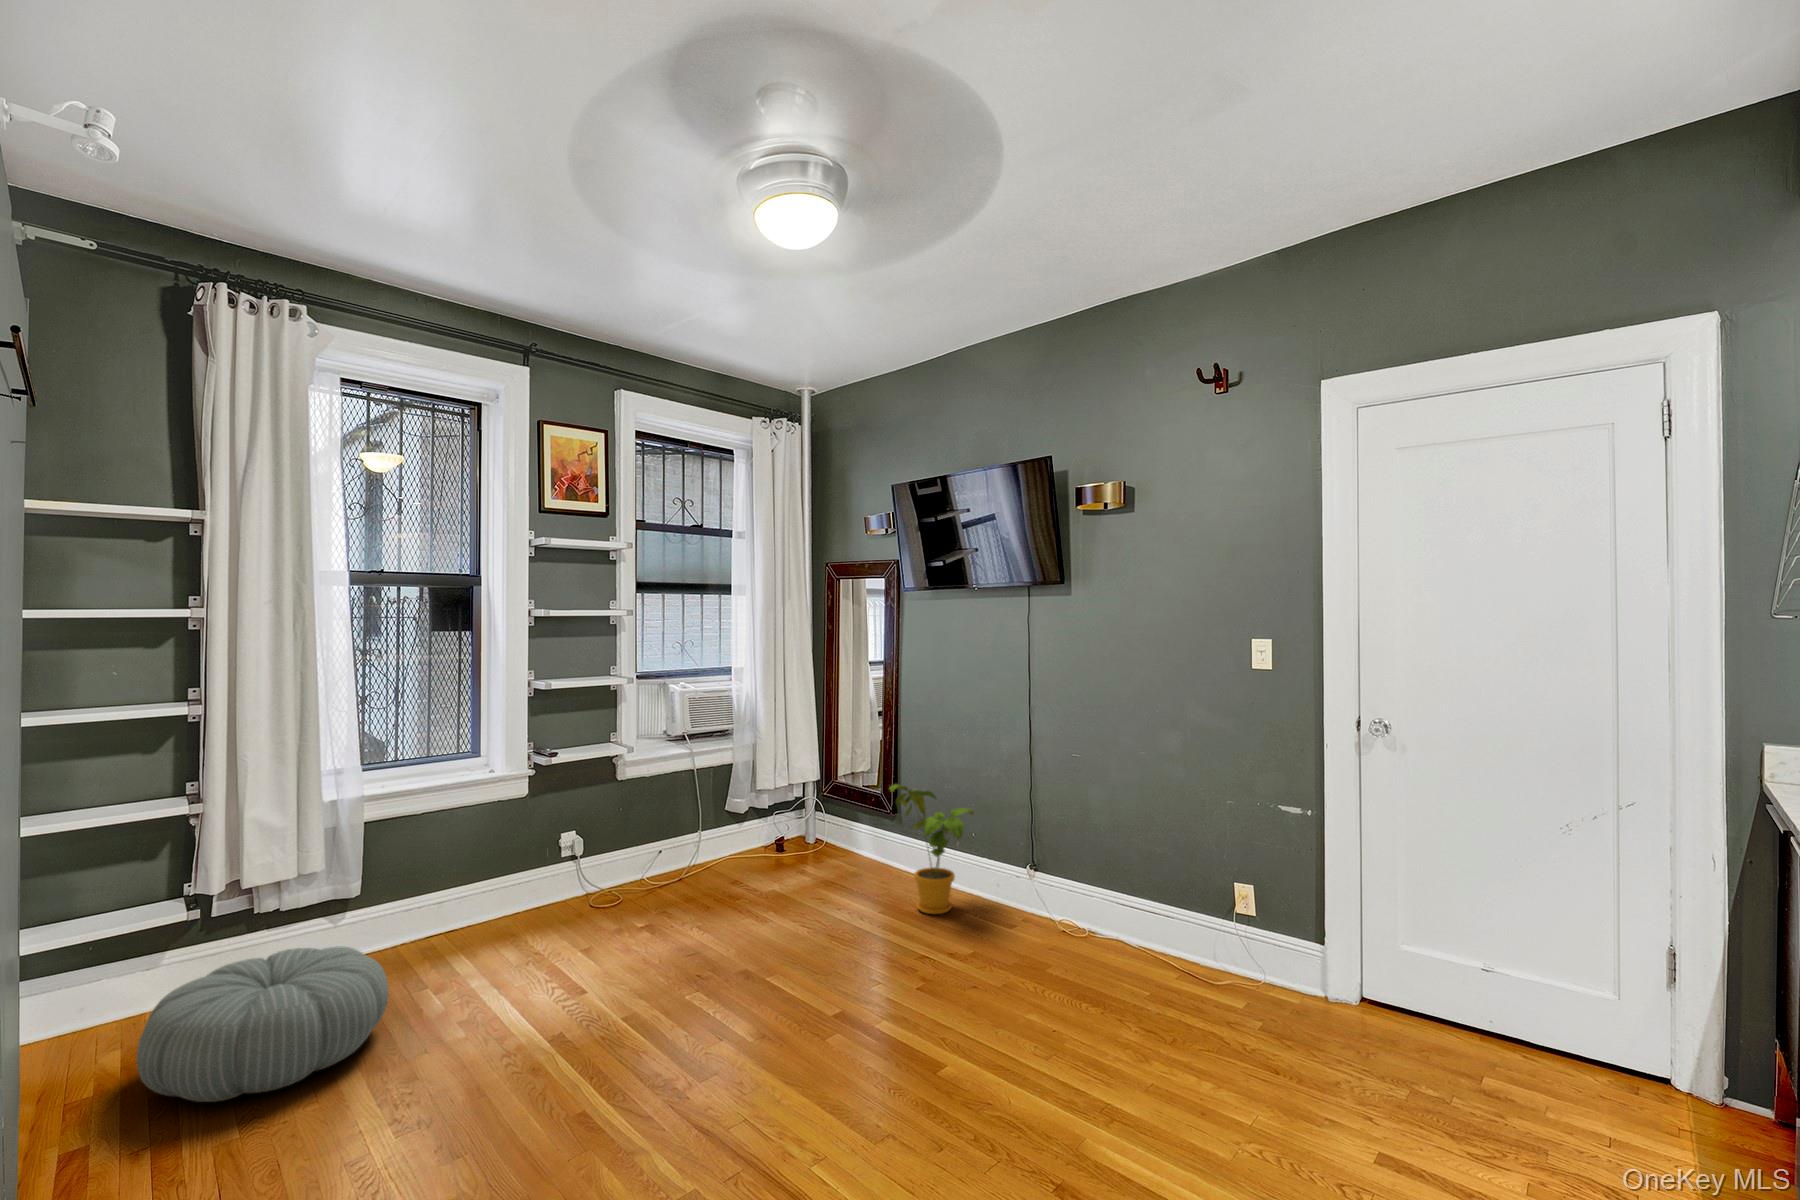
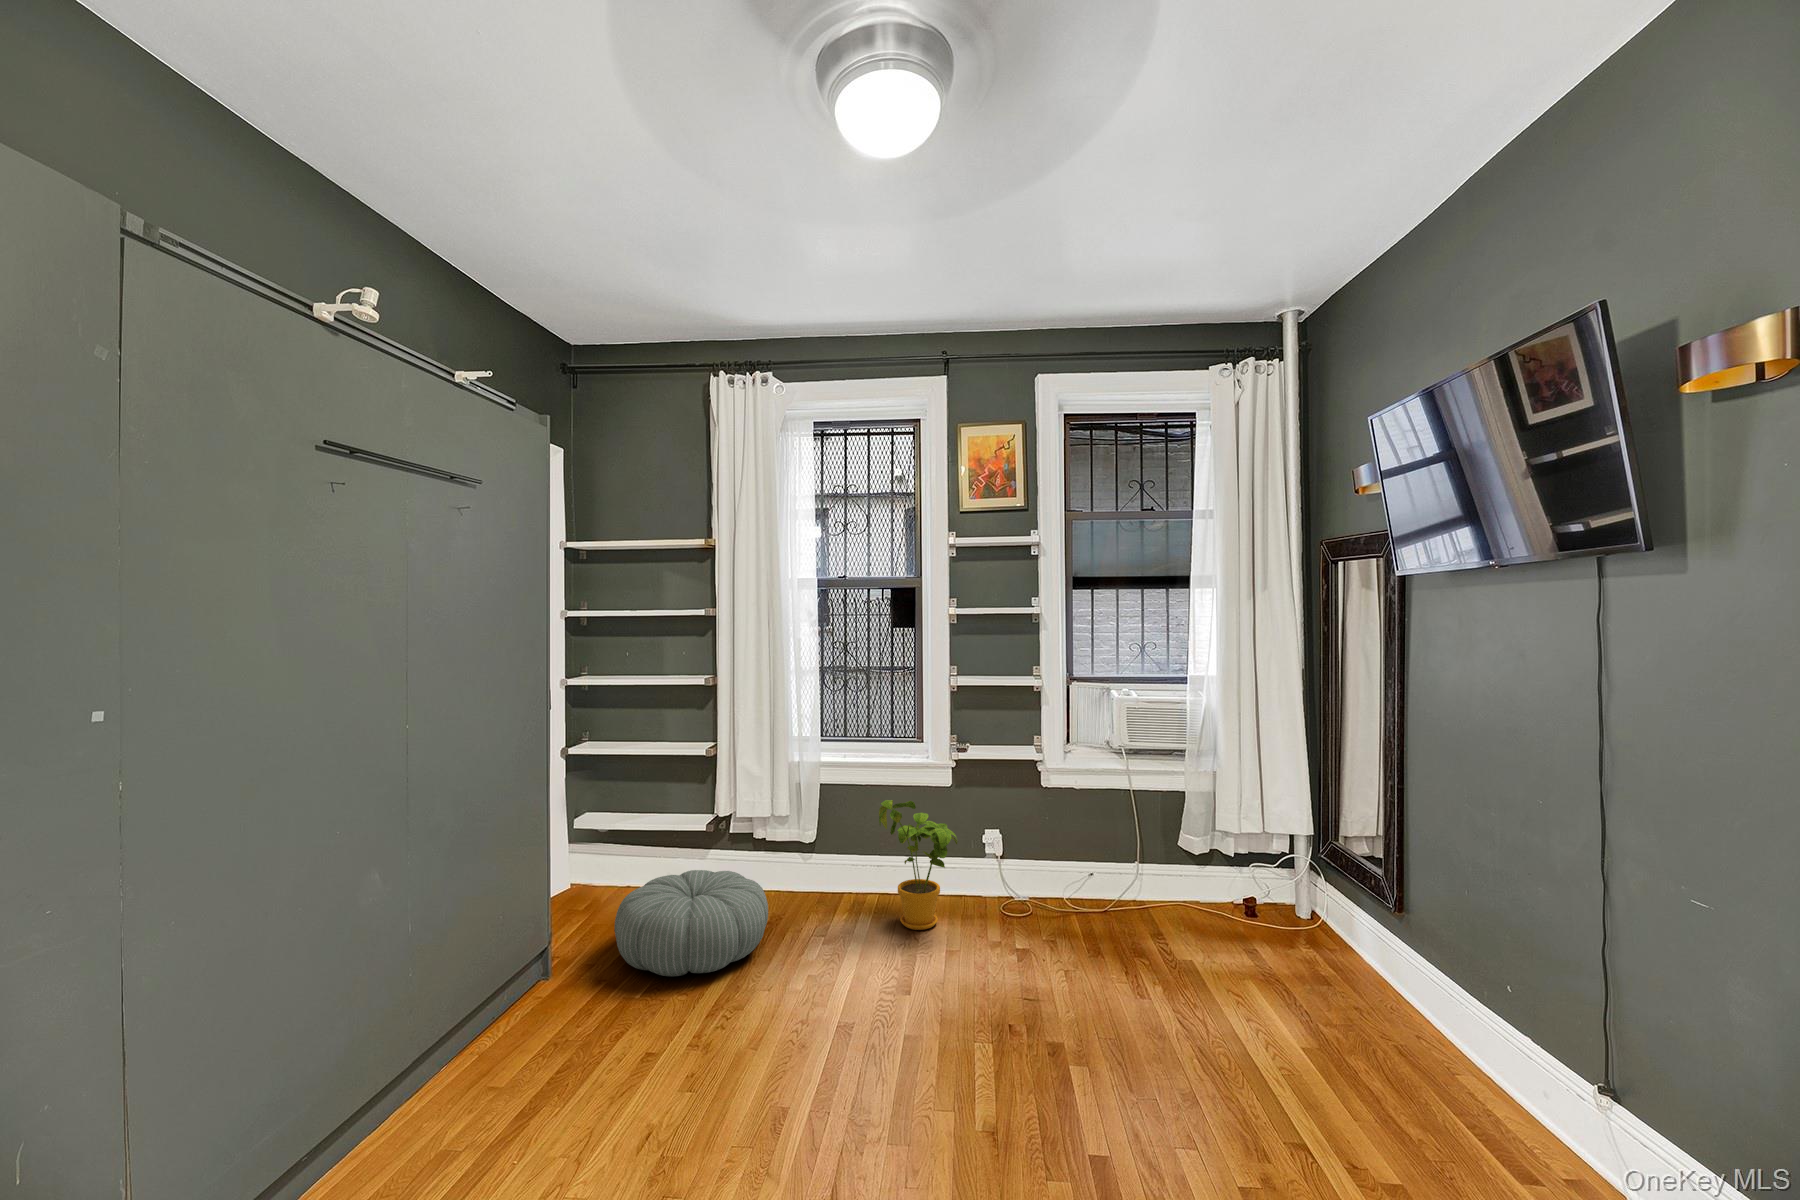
house plant: present [890,784,974,914] -> present [879,800,957,930]

